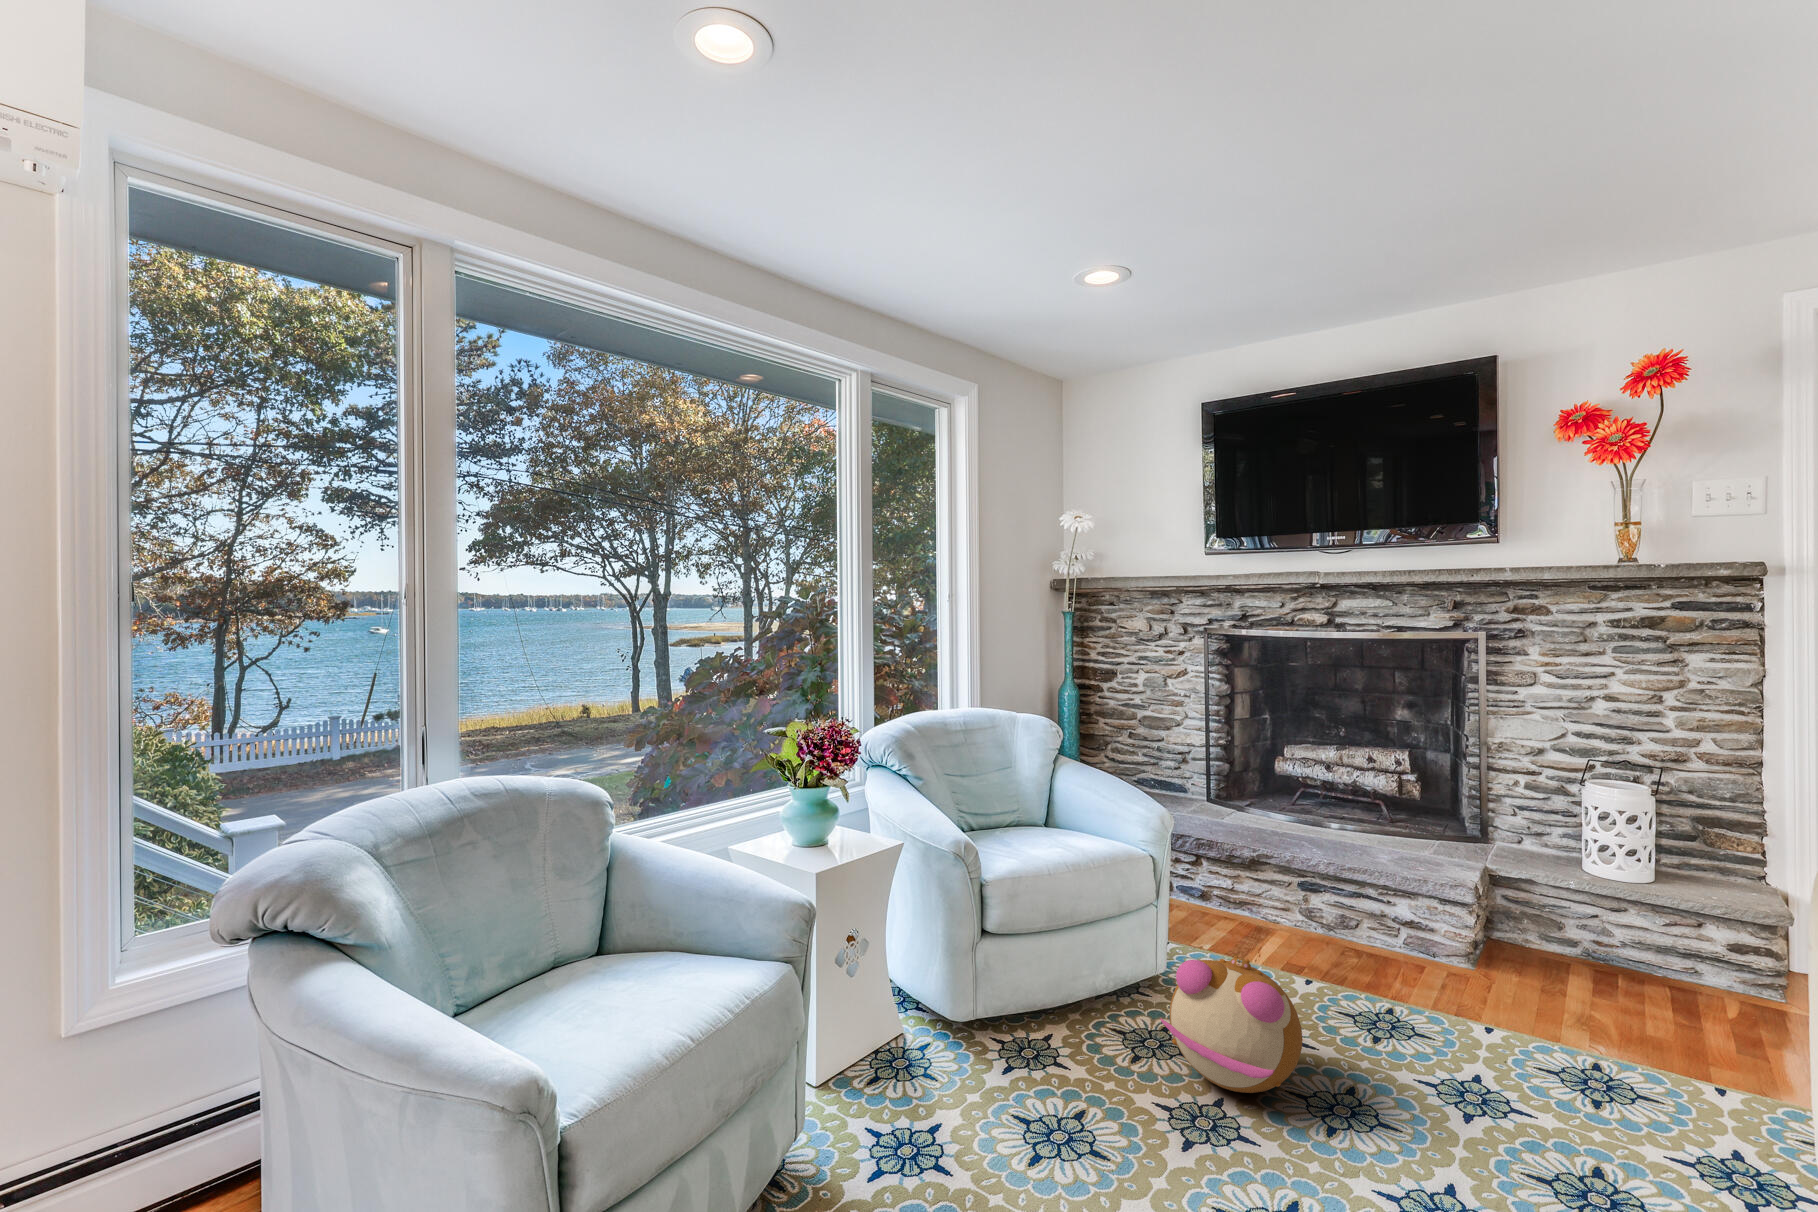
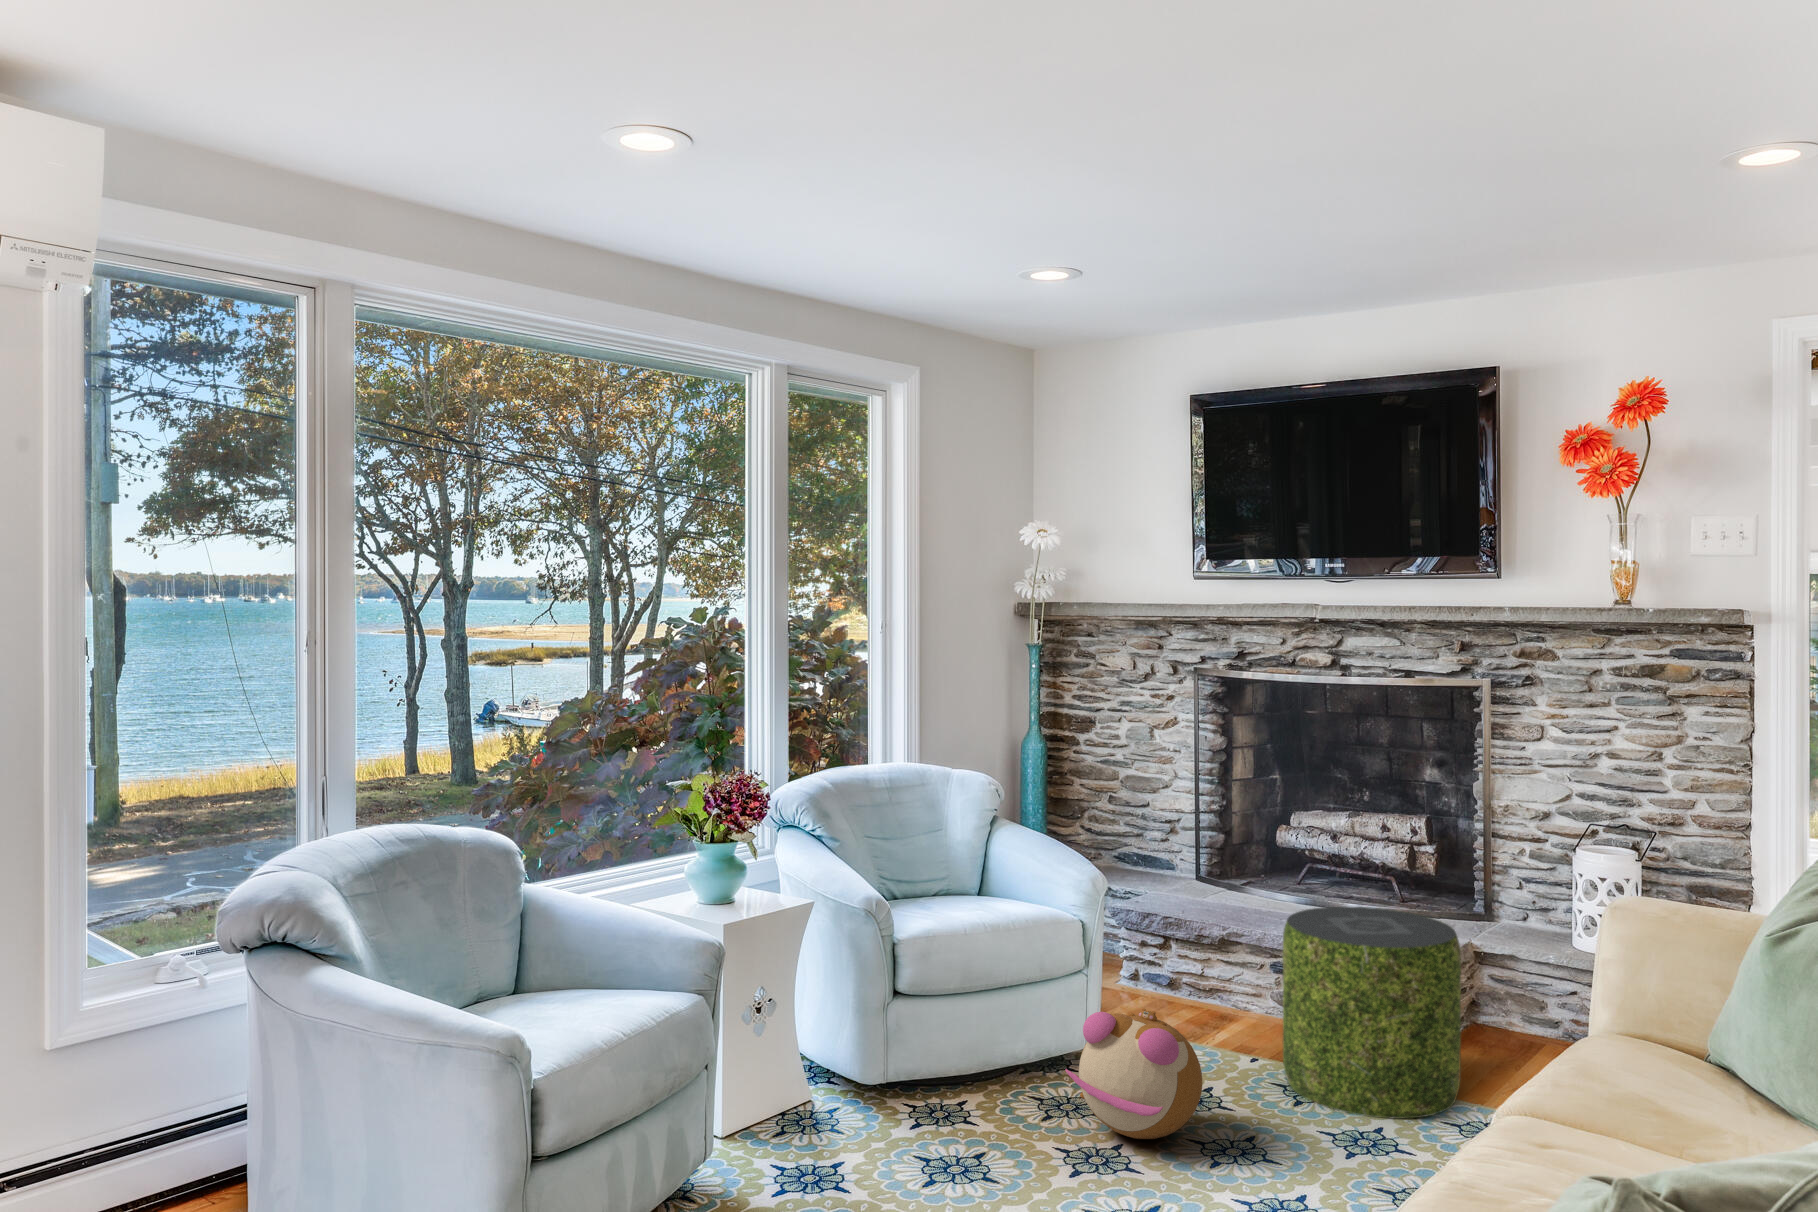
pouf: none [1344,841,1536,1061] -> present [1283,907,1461,1118]

